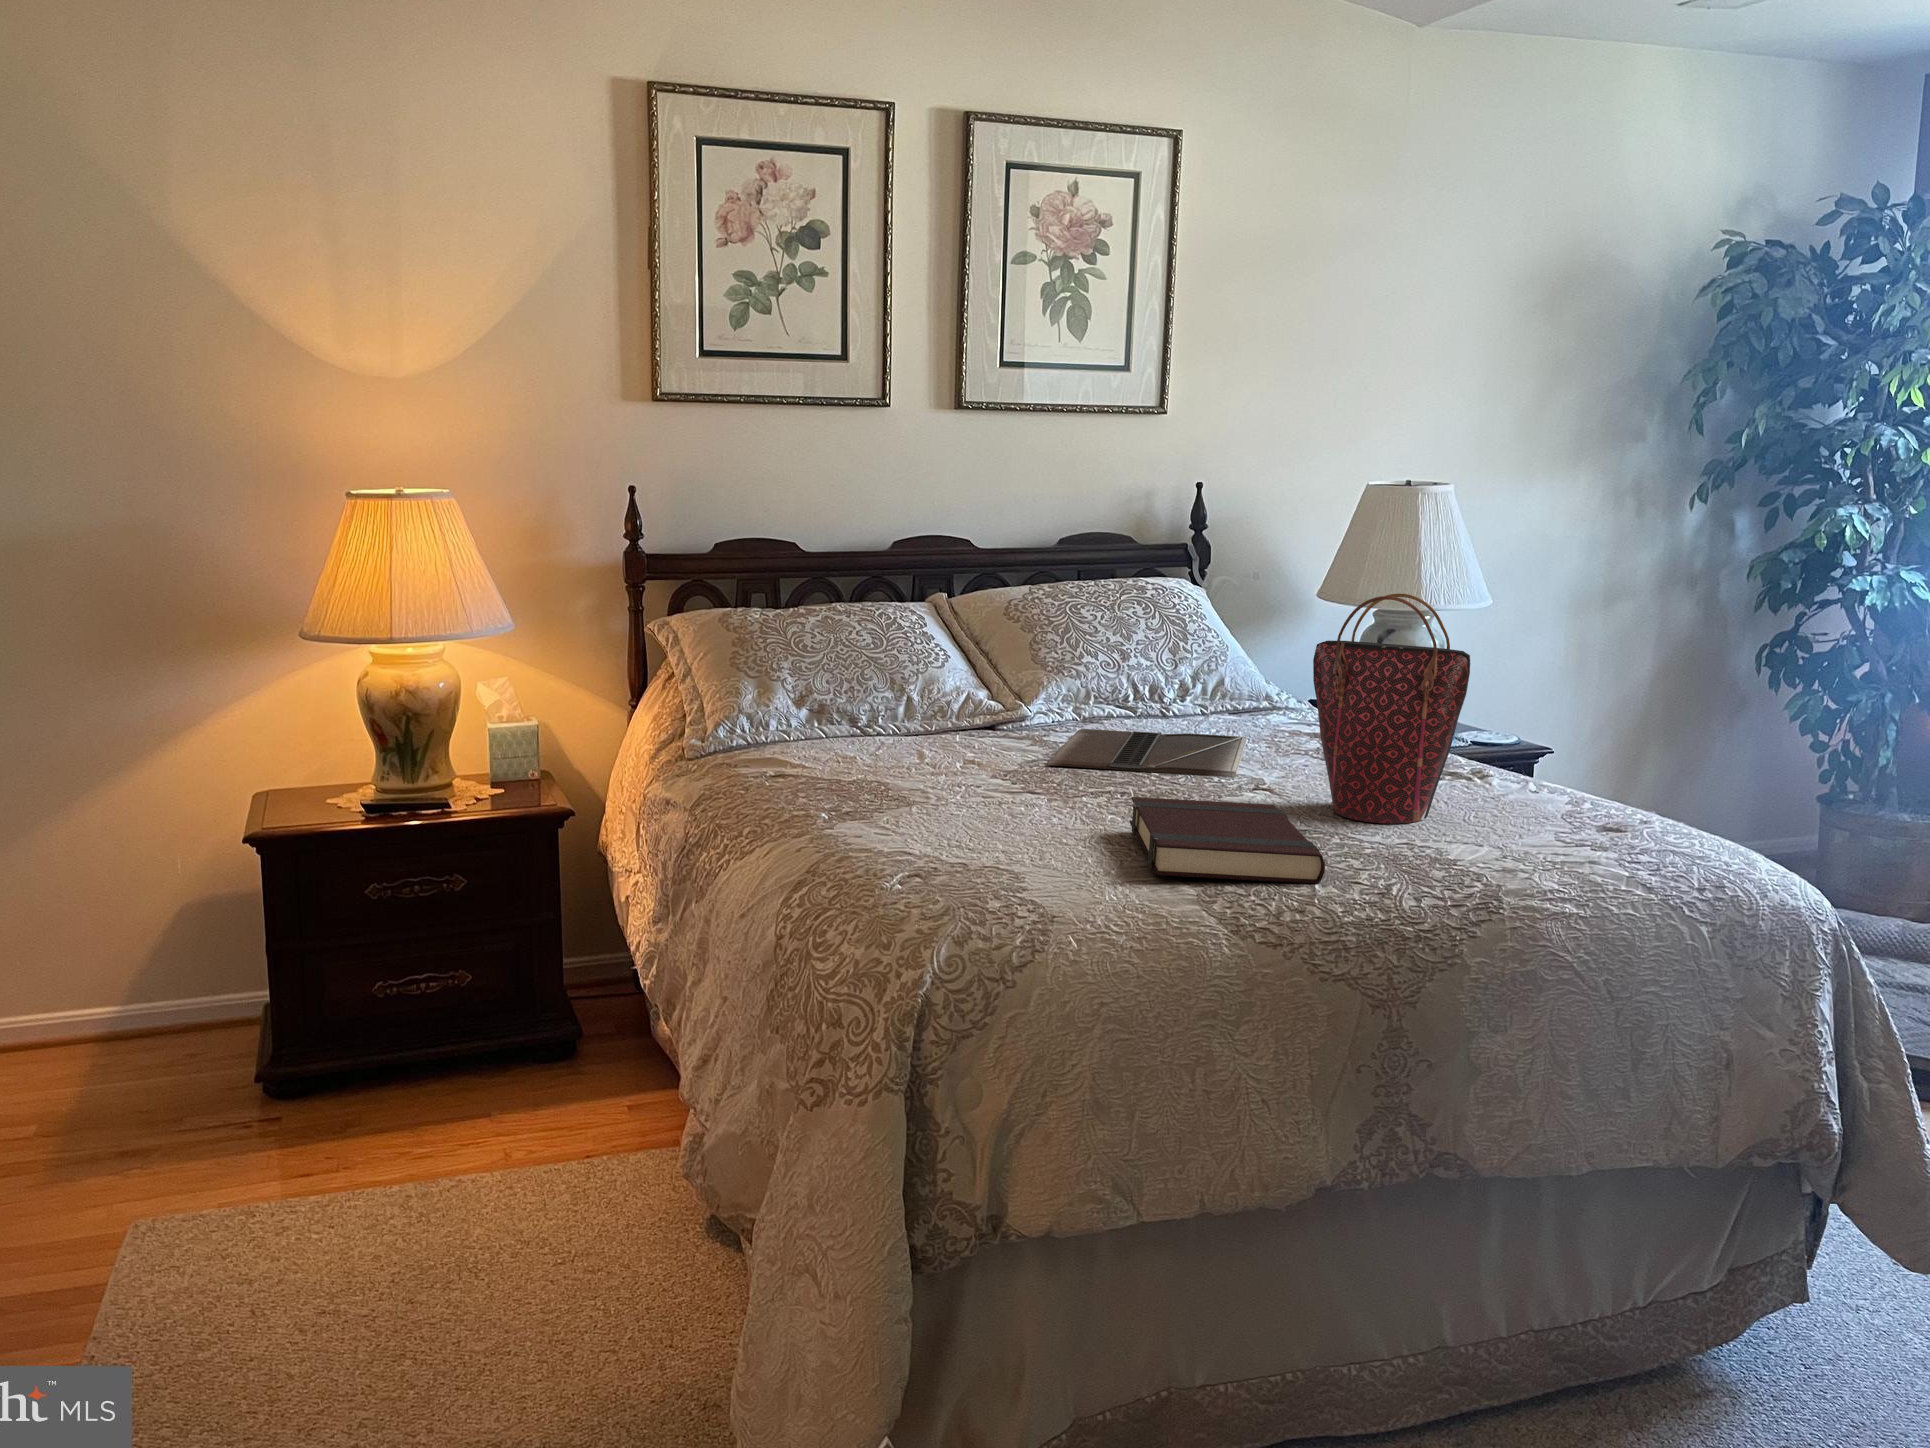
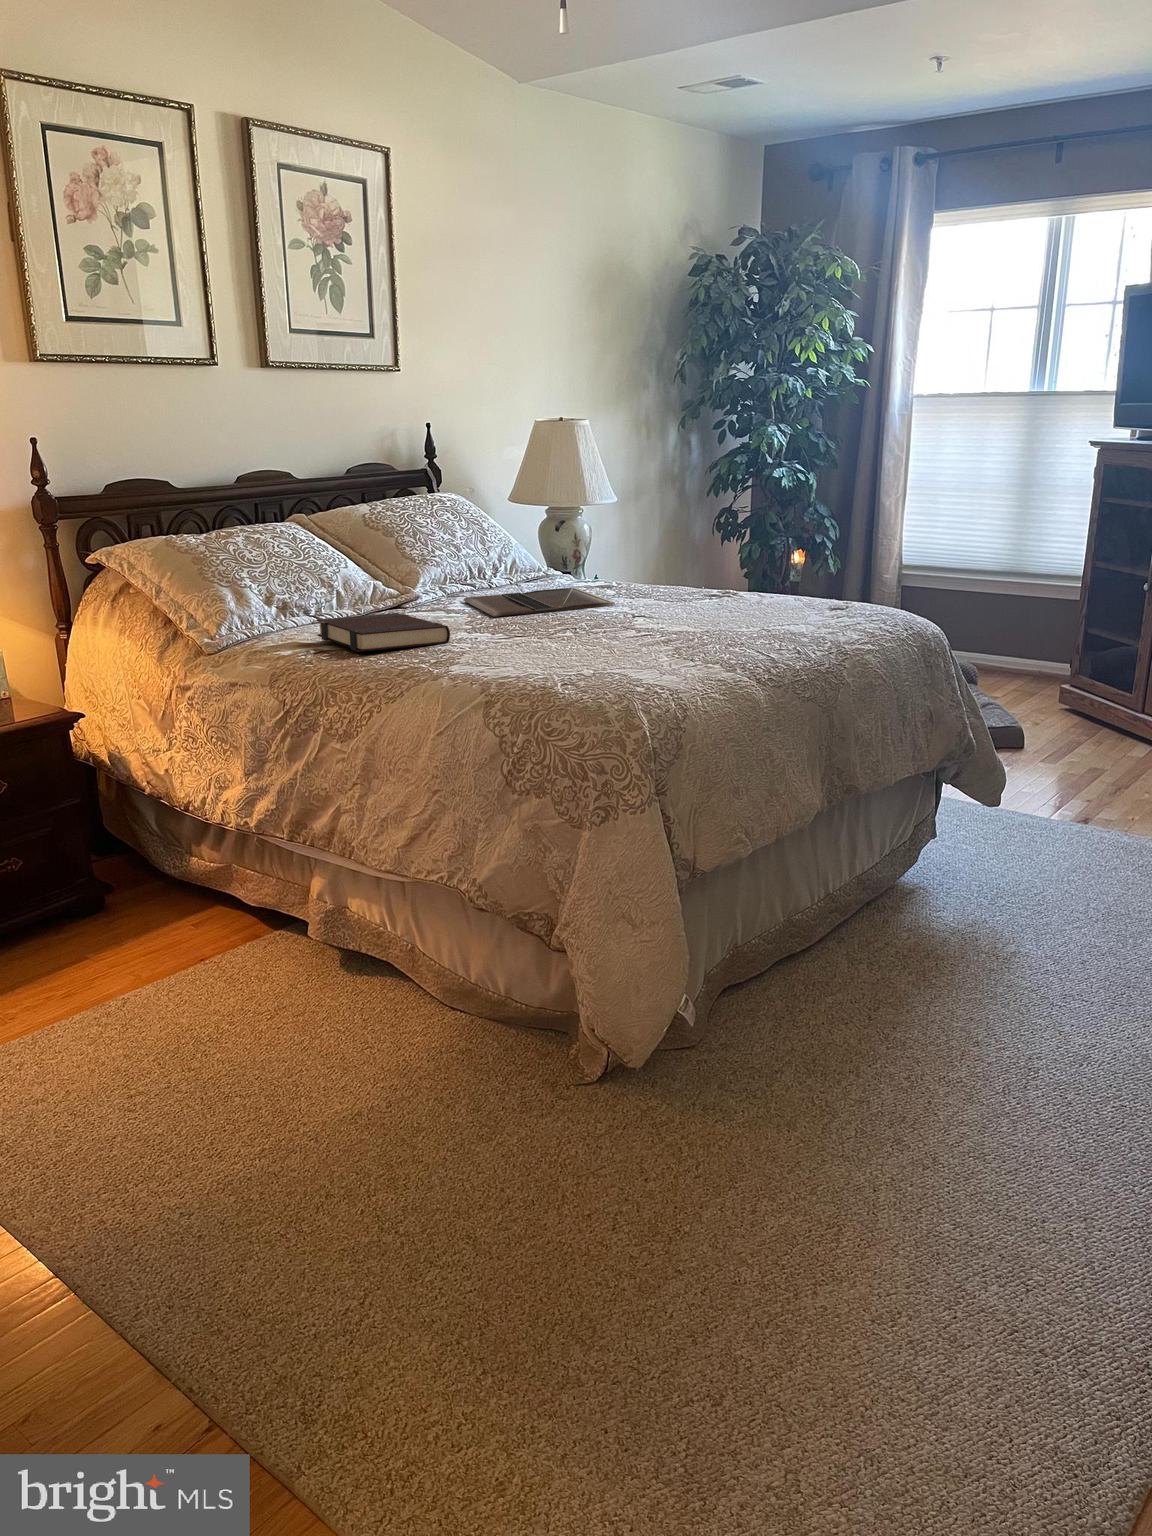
handbag: present [1313,594,1470,824] -> none [684,468,779,611]
book: present [1130,797,1325,884] -> present [316,613,450,652]

